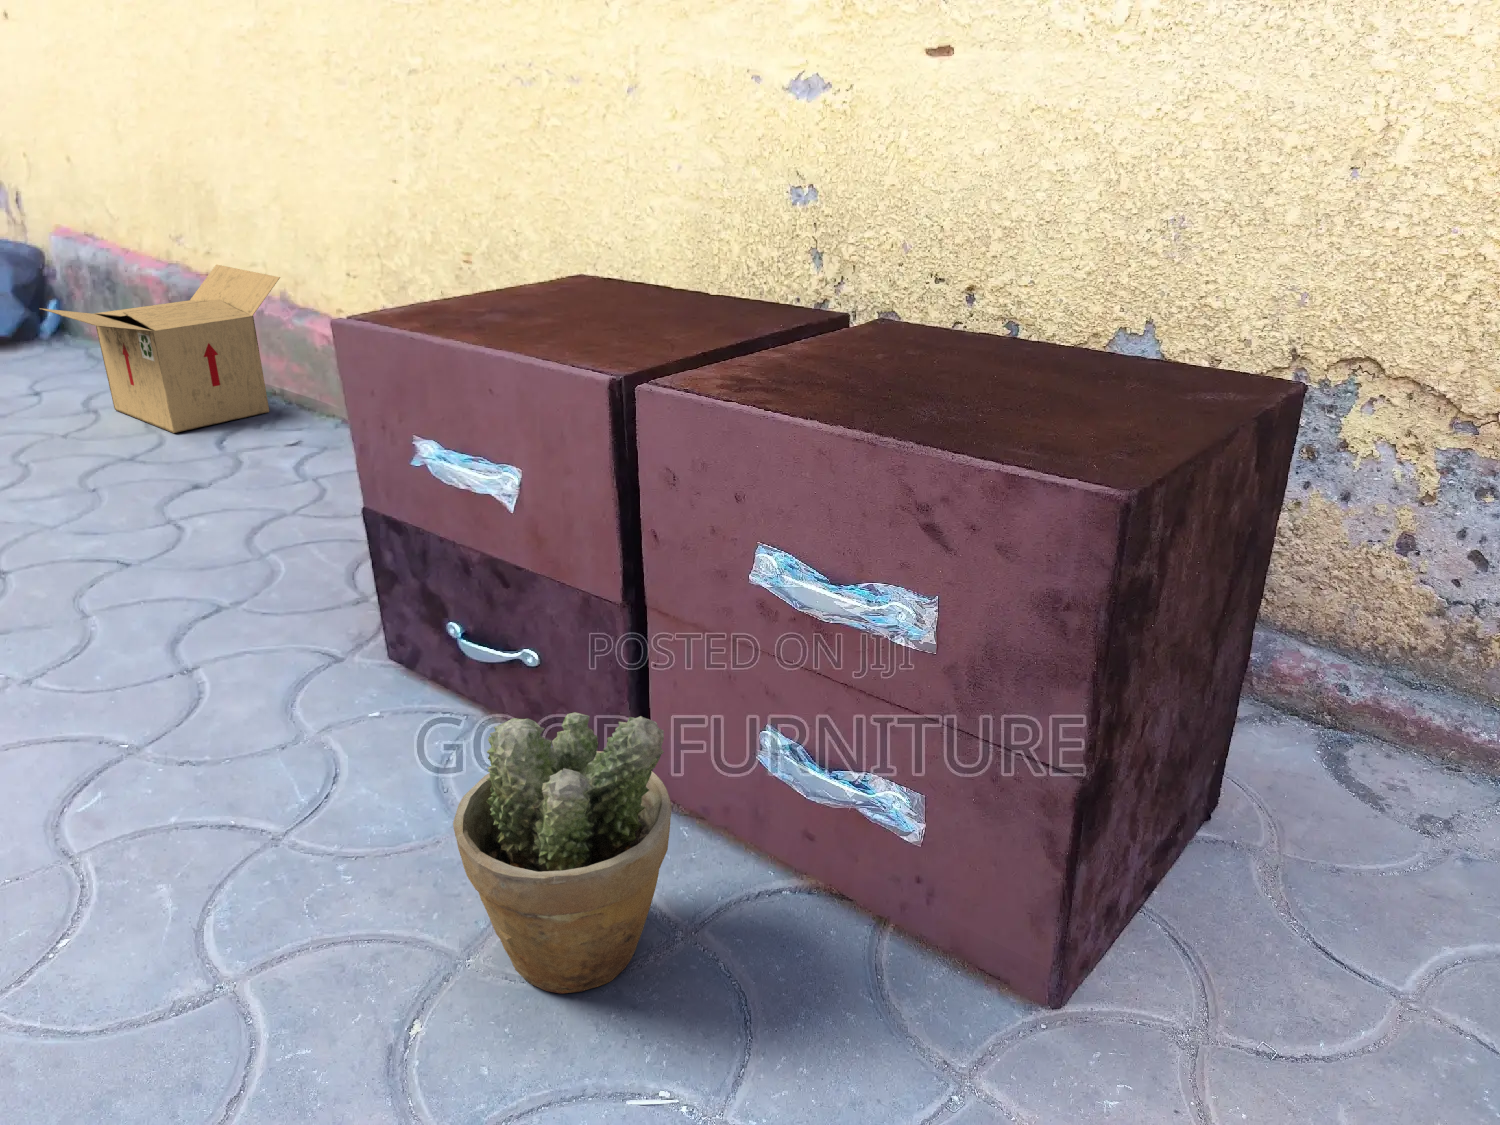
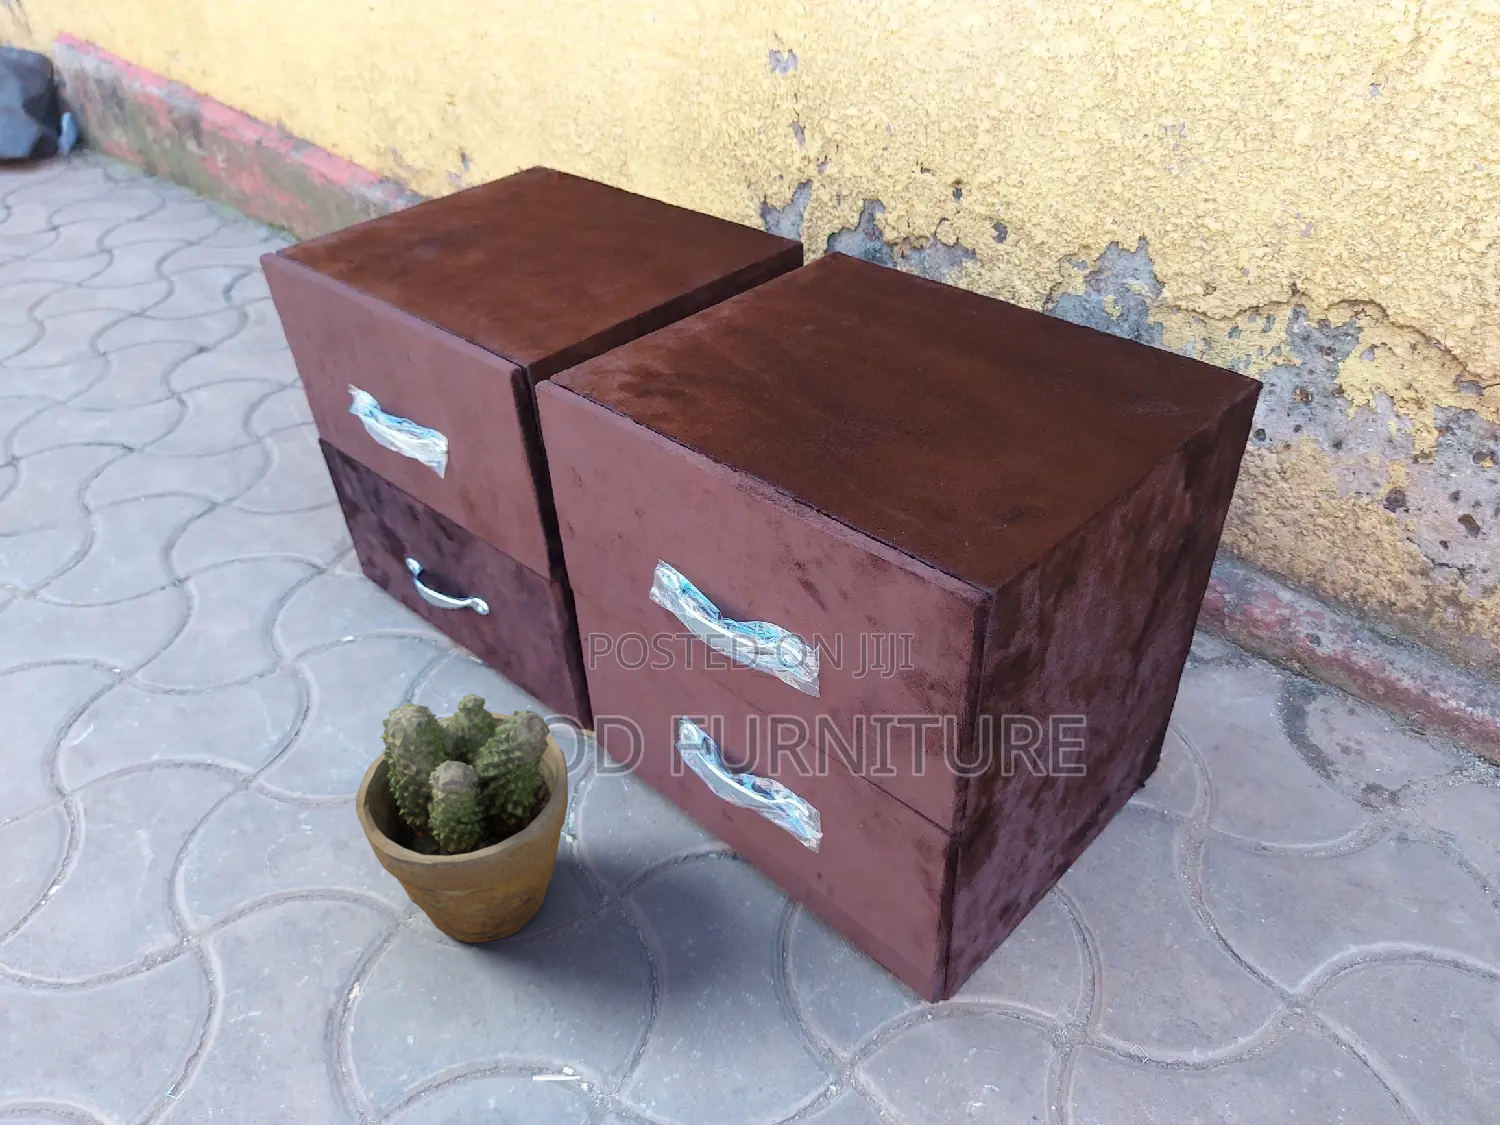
cardboard box: present [40,265,280,433] -> none [29,79,272,272]

